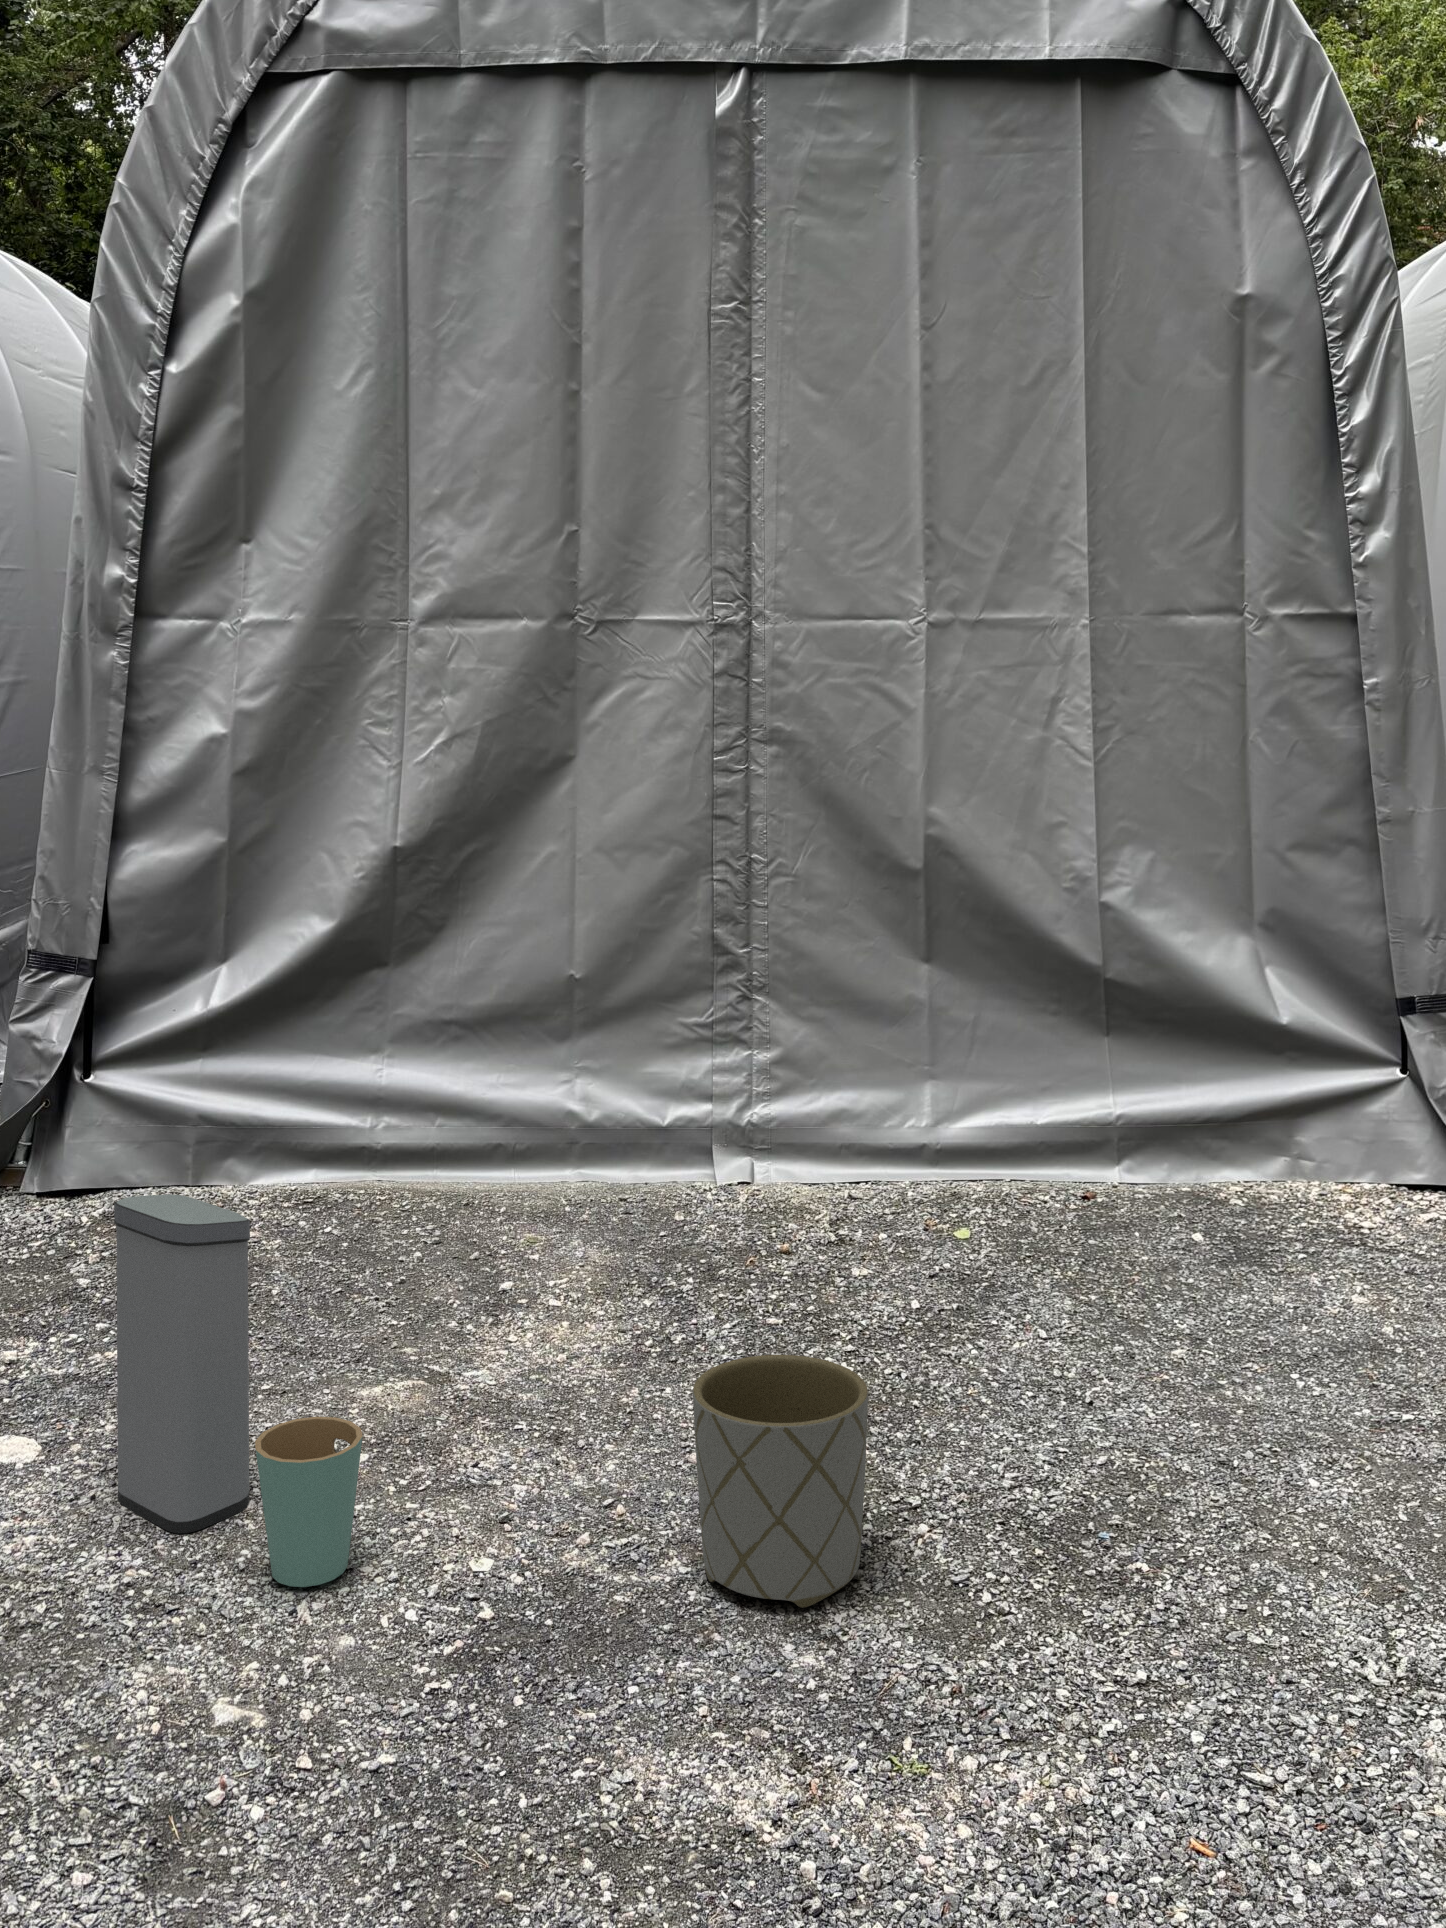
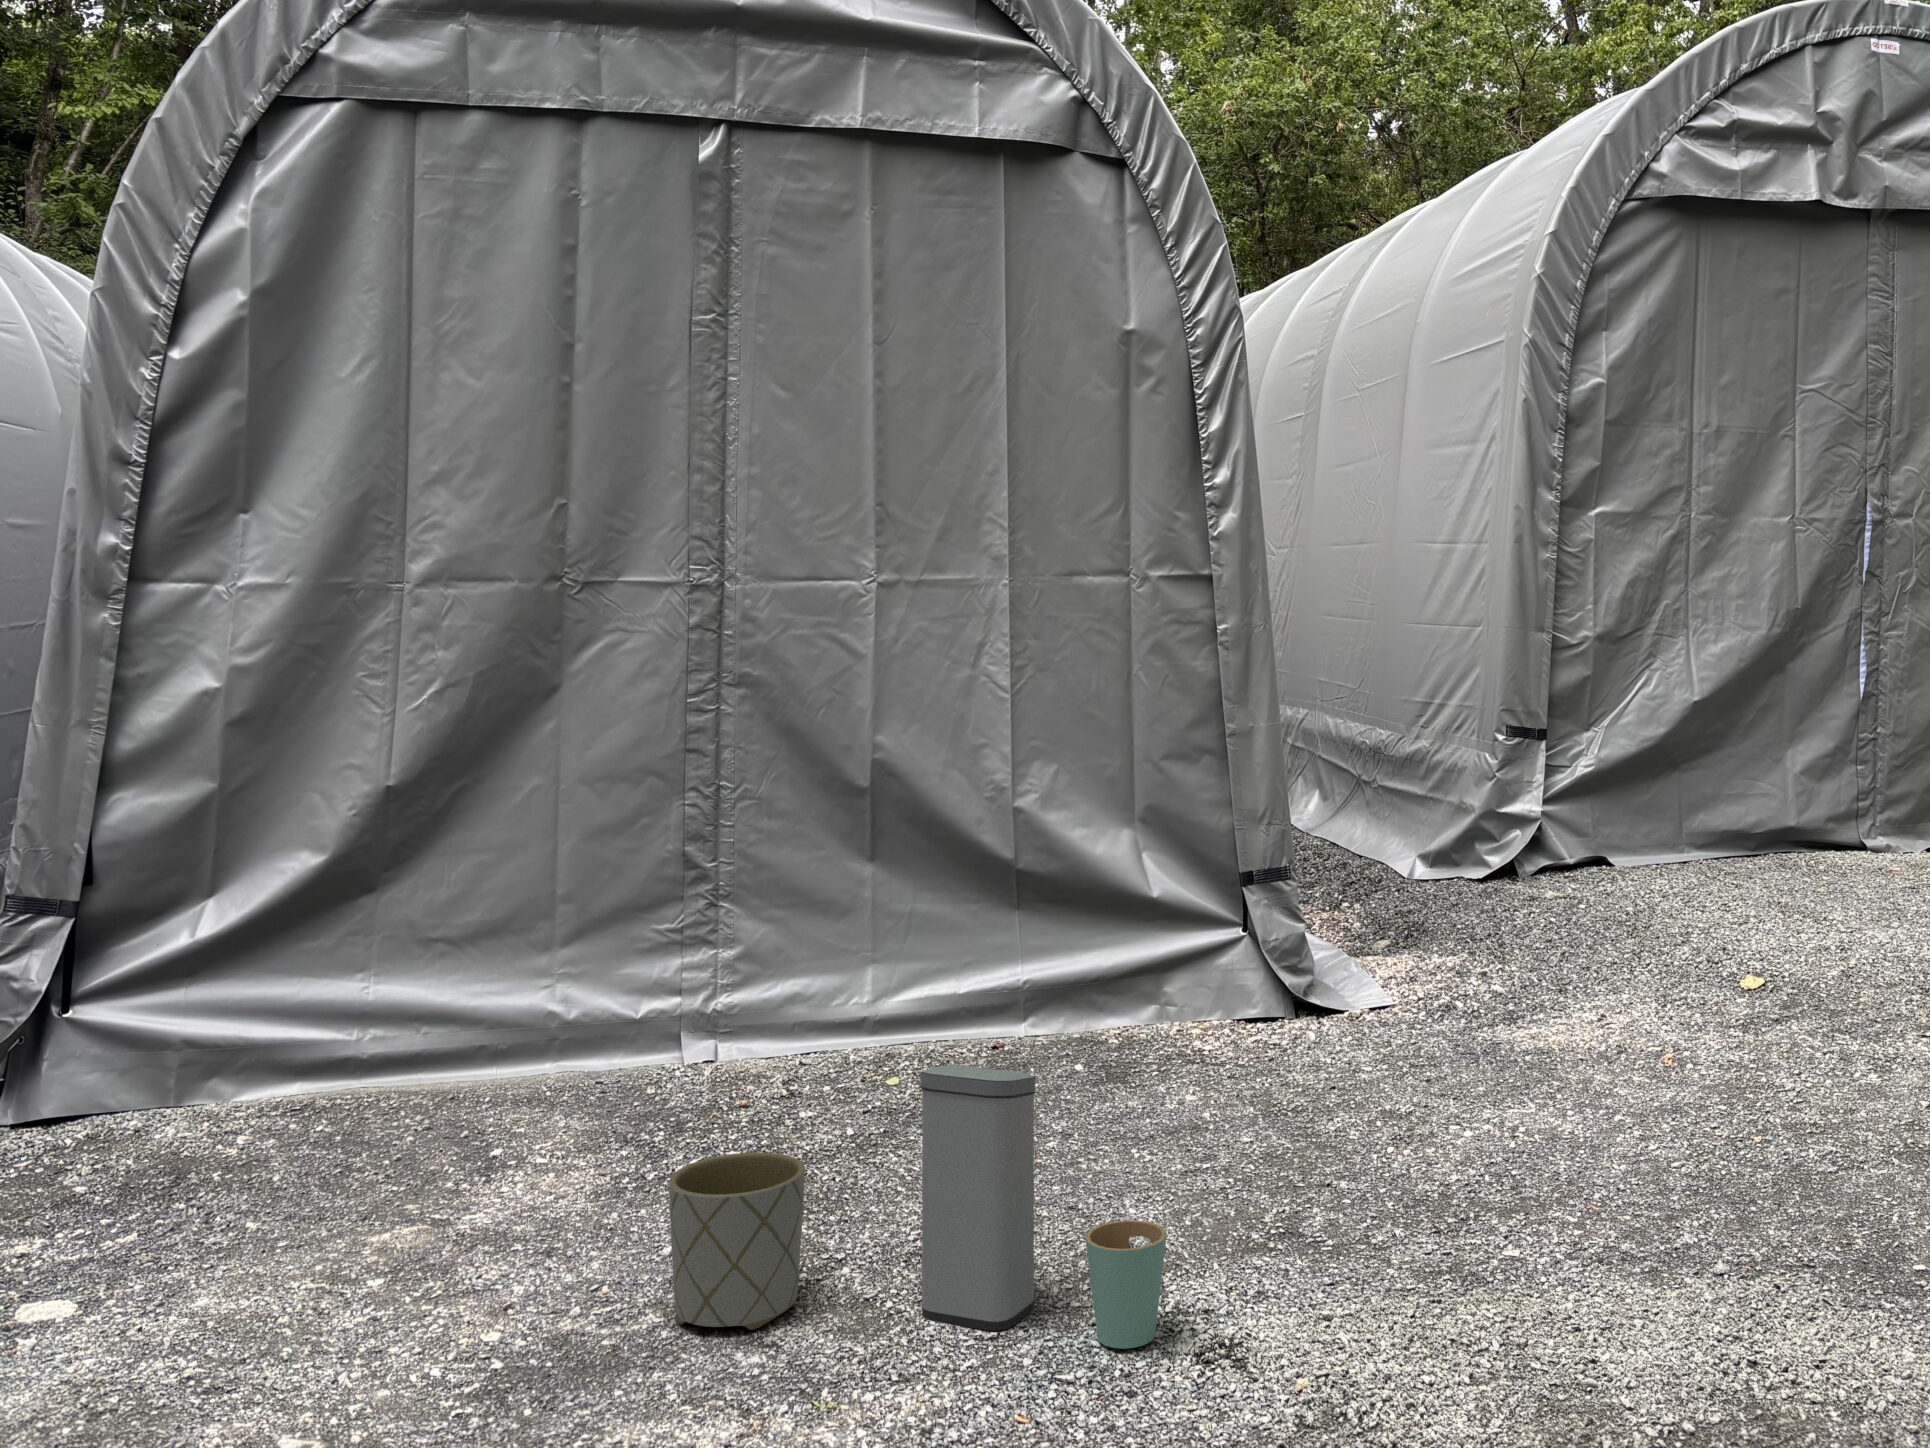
trash can: present [114,1194,362,1587] -> present [921,1065,1167,1349]

